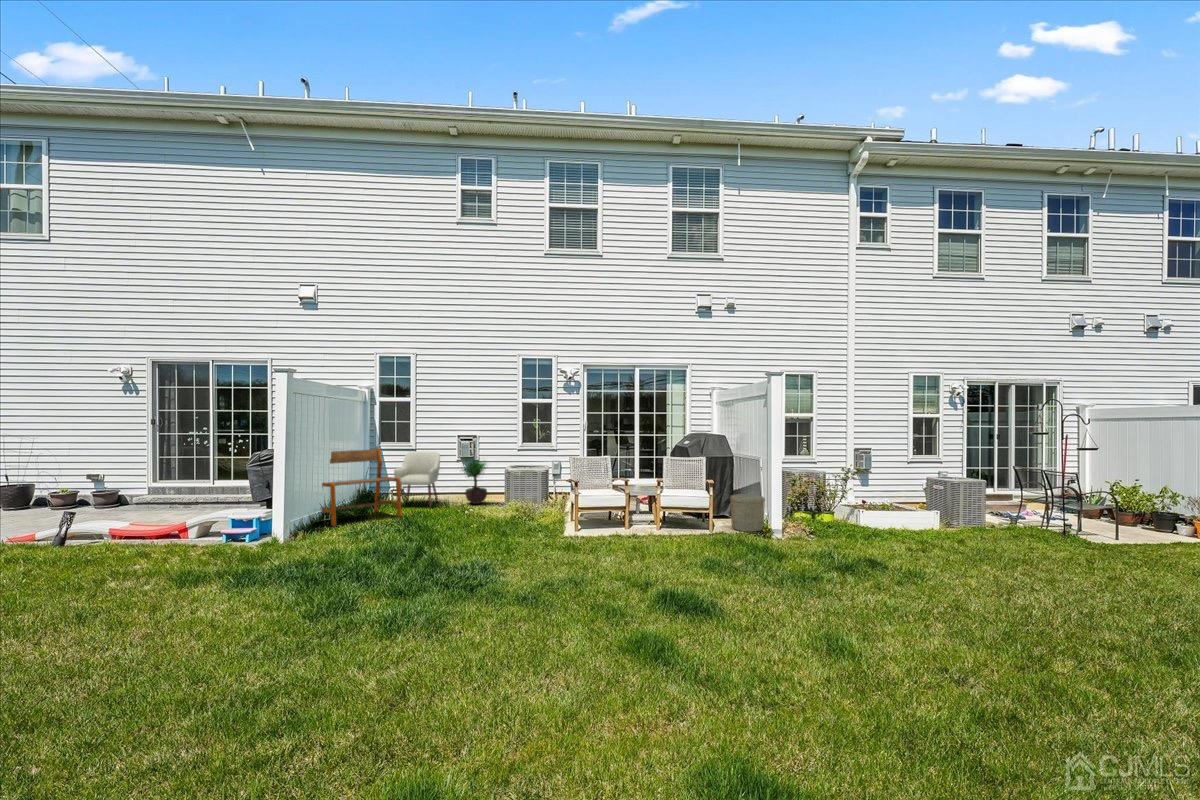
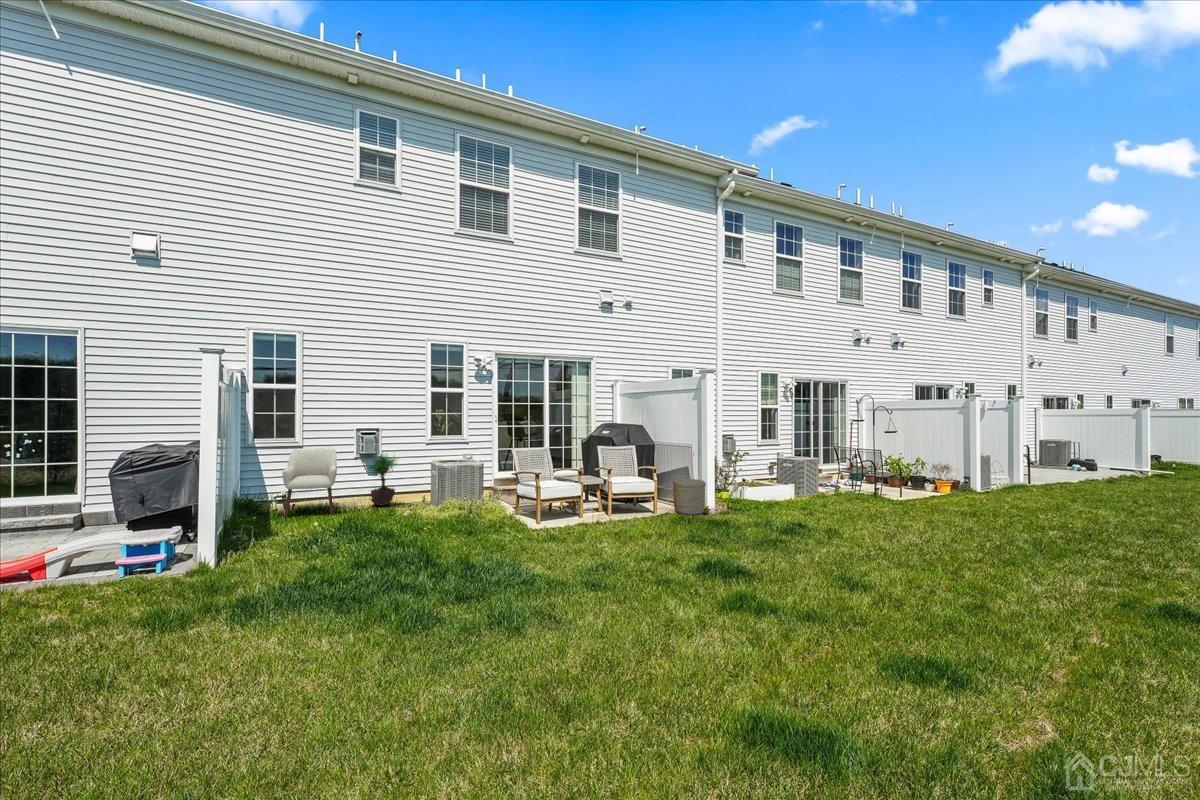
bench: present [321,448,402,526] -> none [183,445,308,550]

